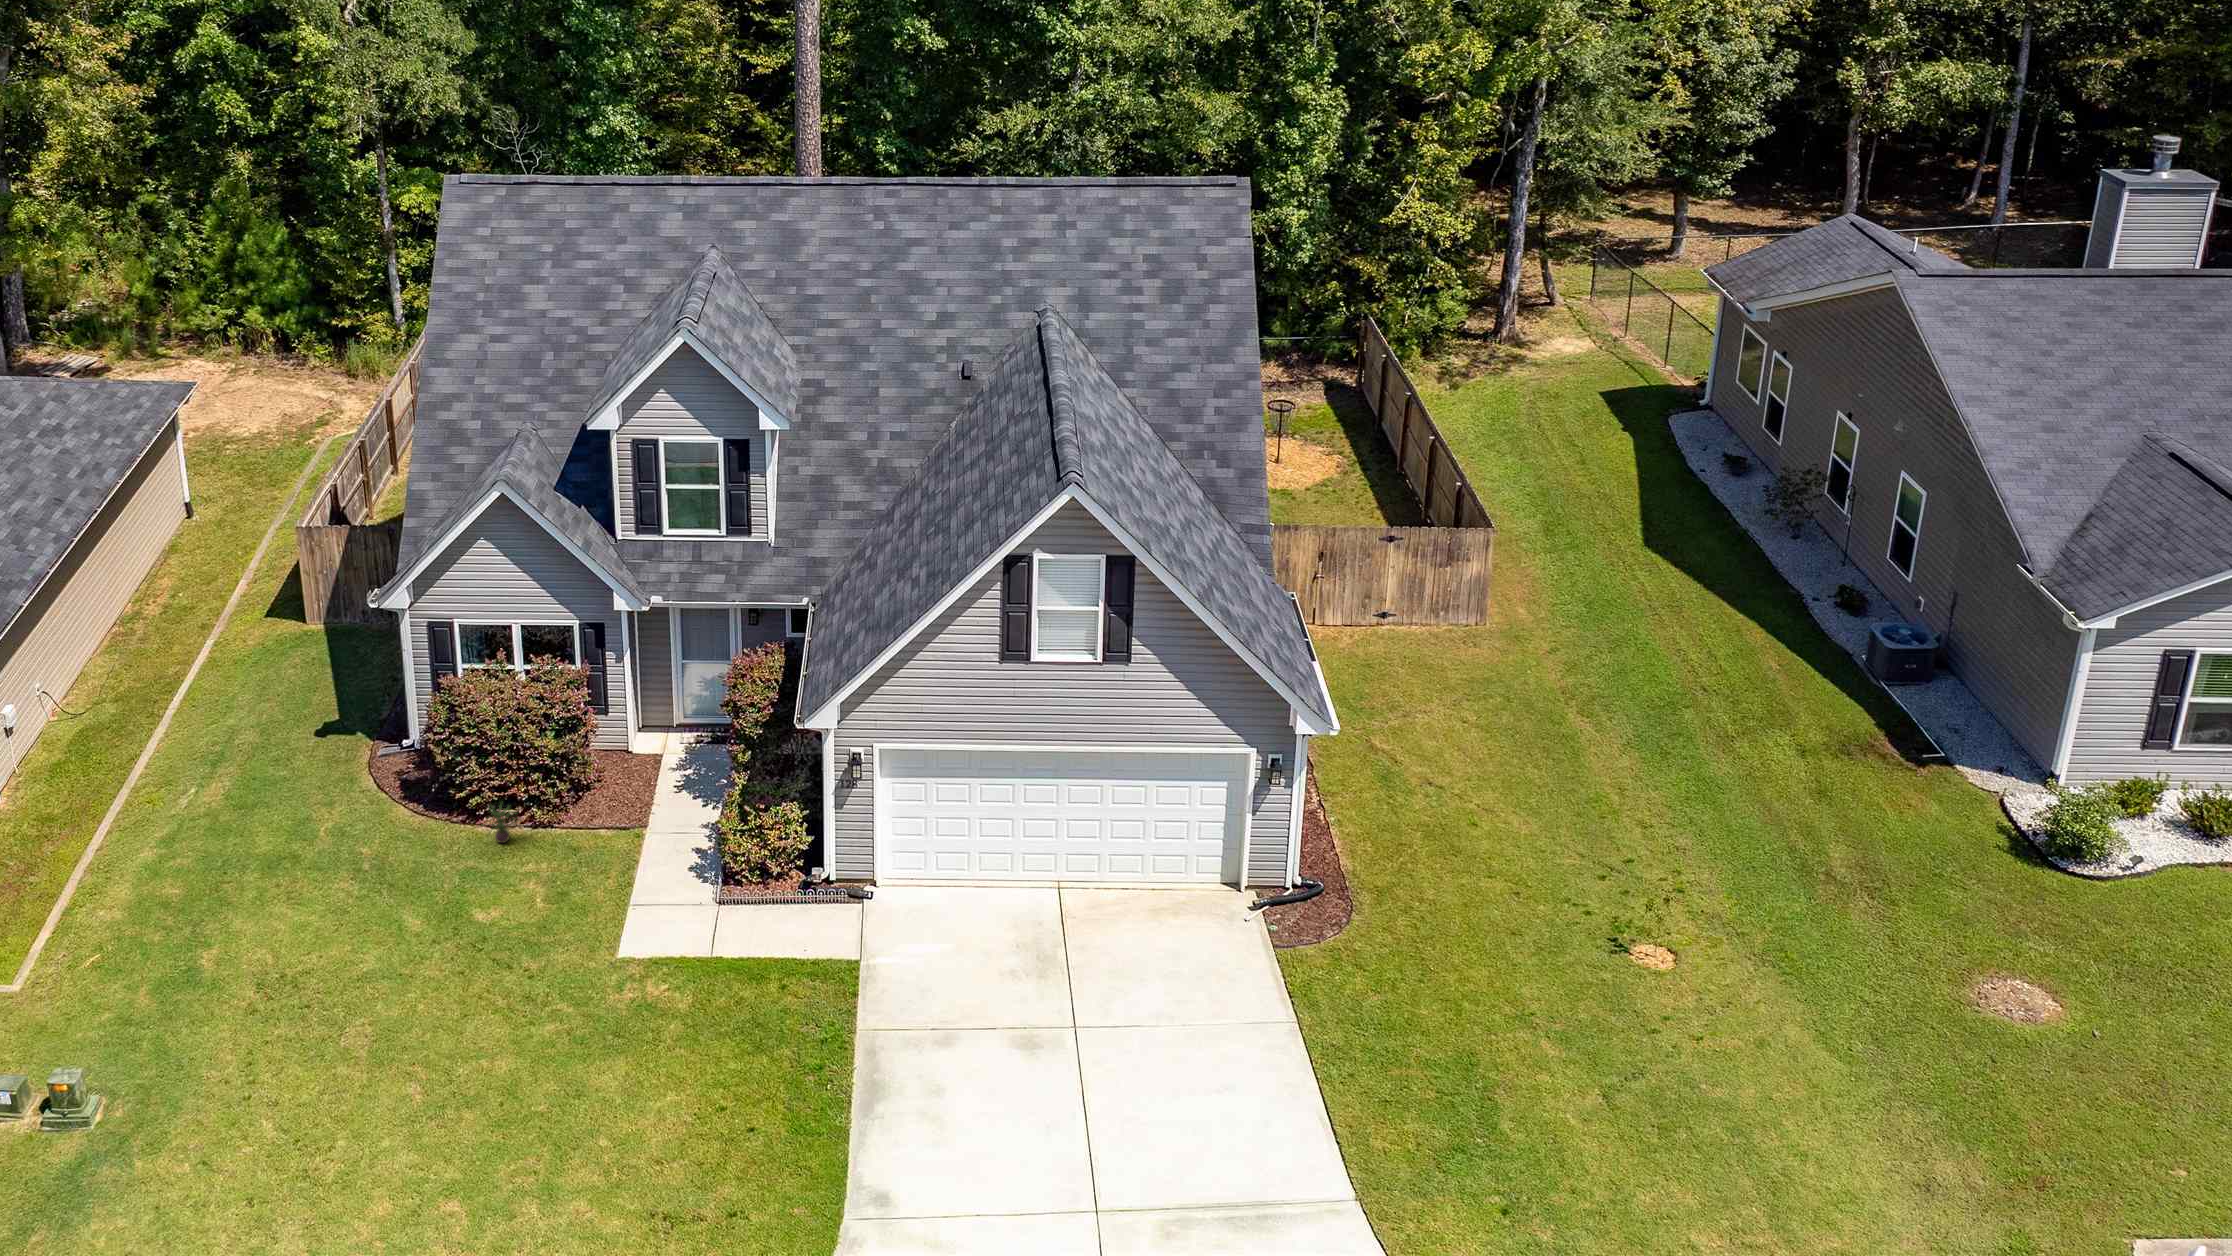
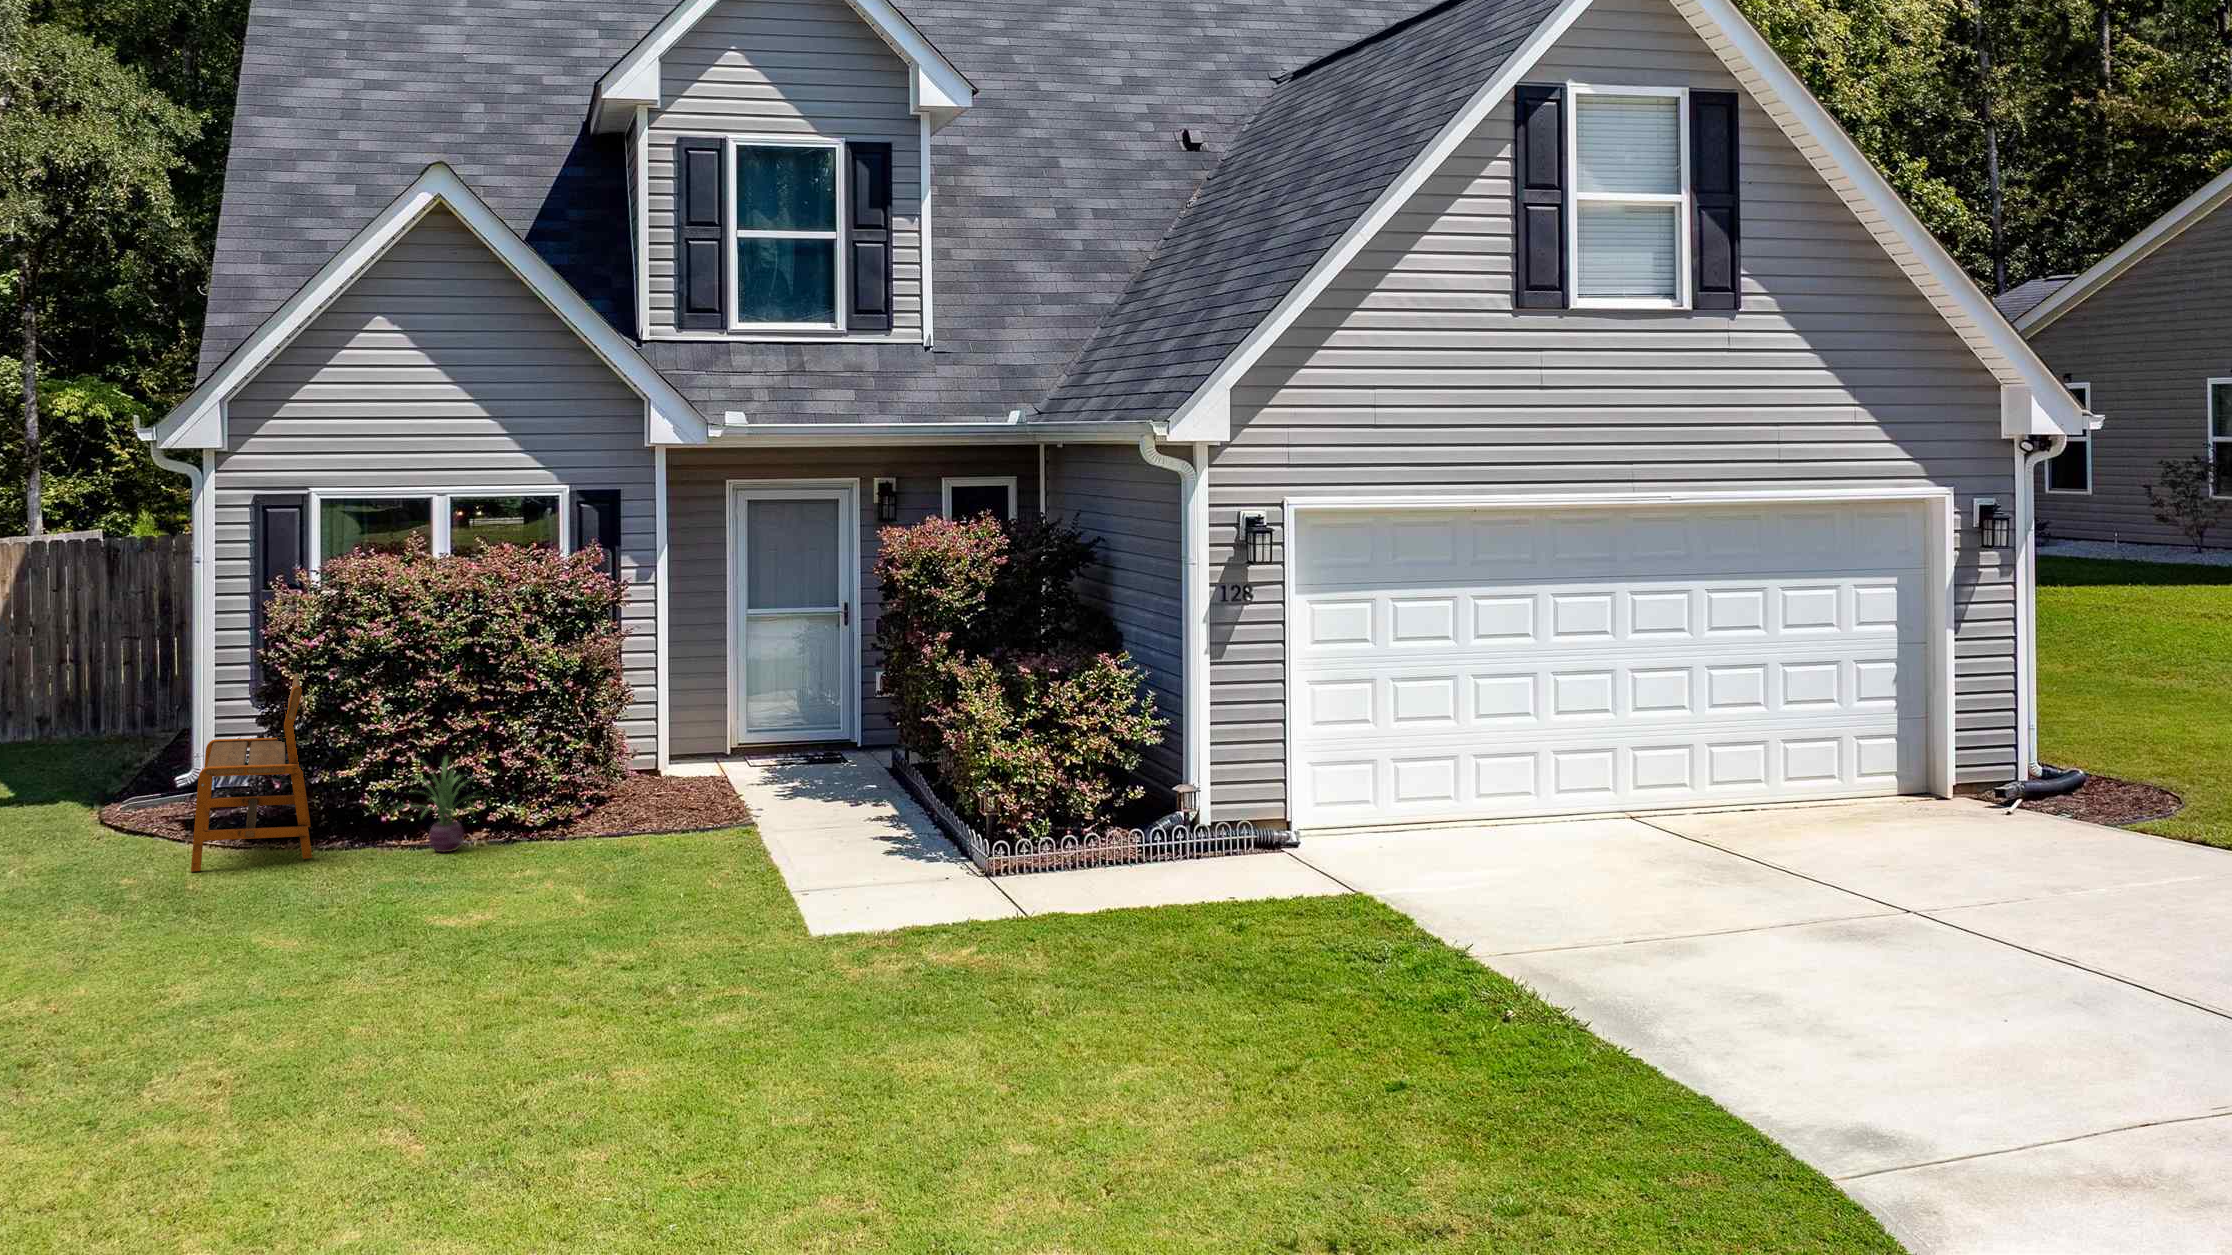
bench: none [399,739,456,846] -> present [191,673,312,871]

